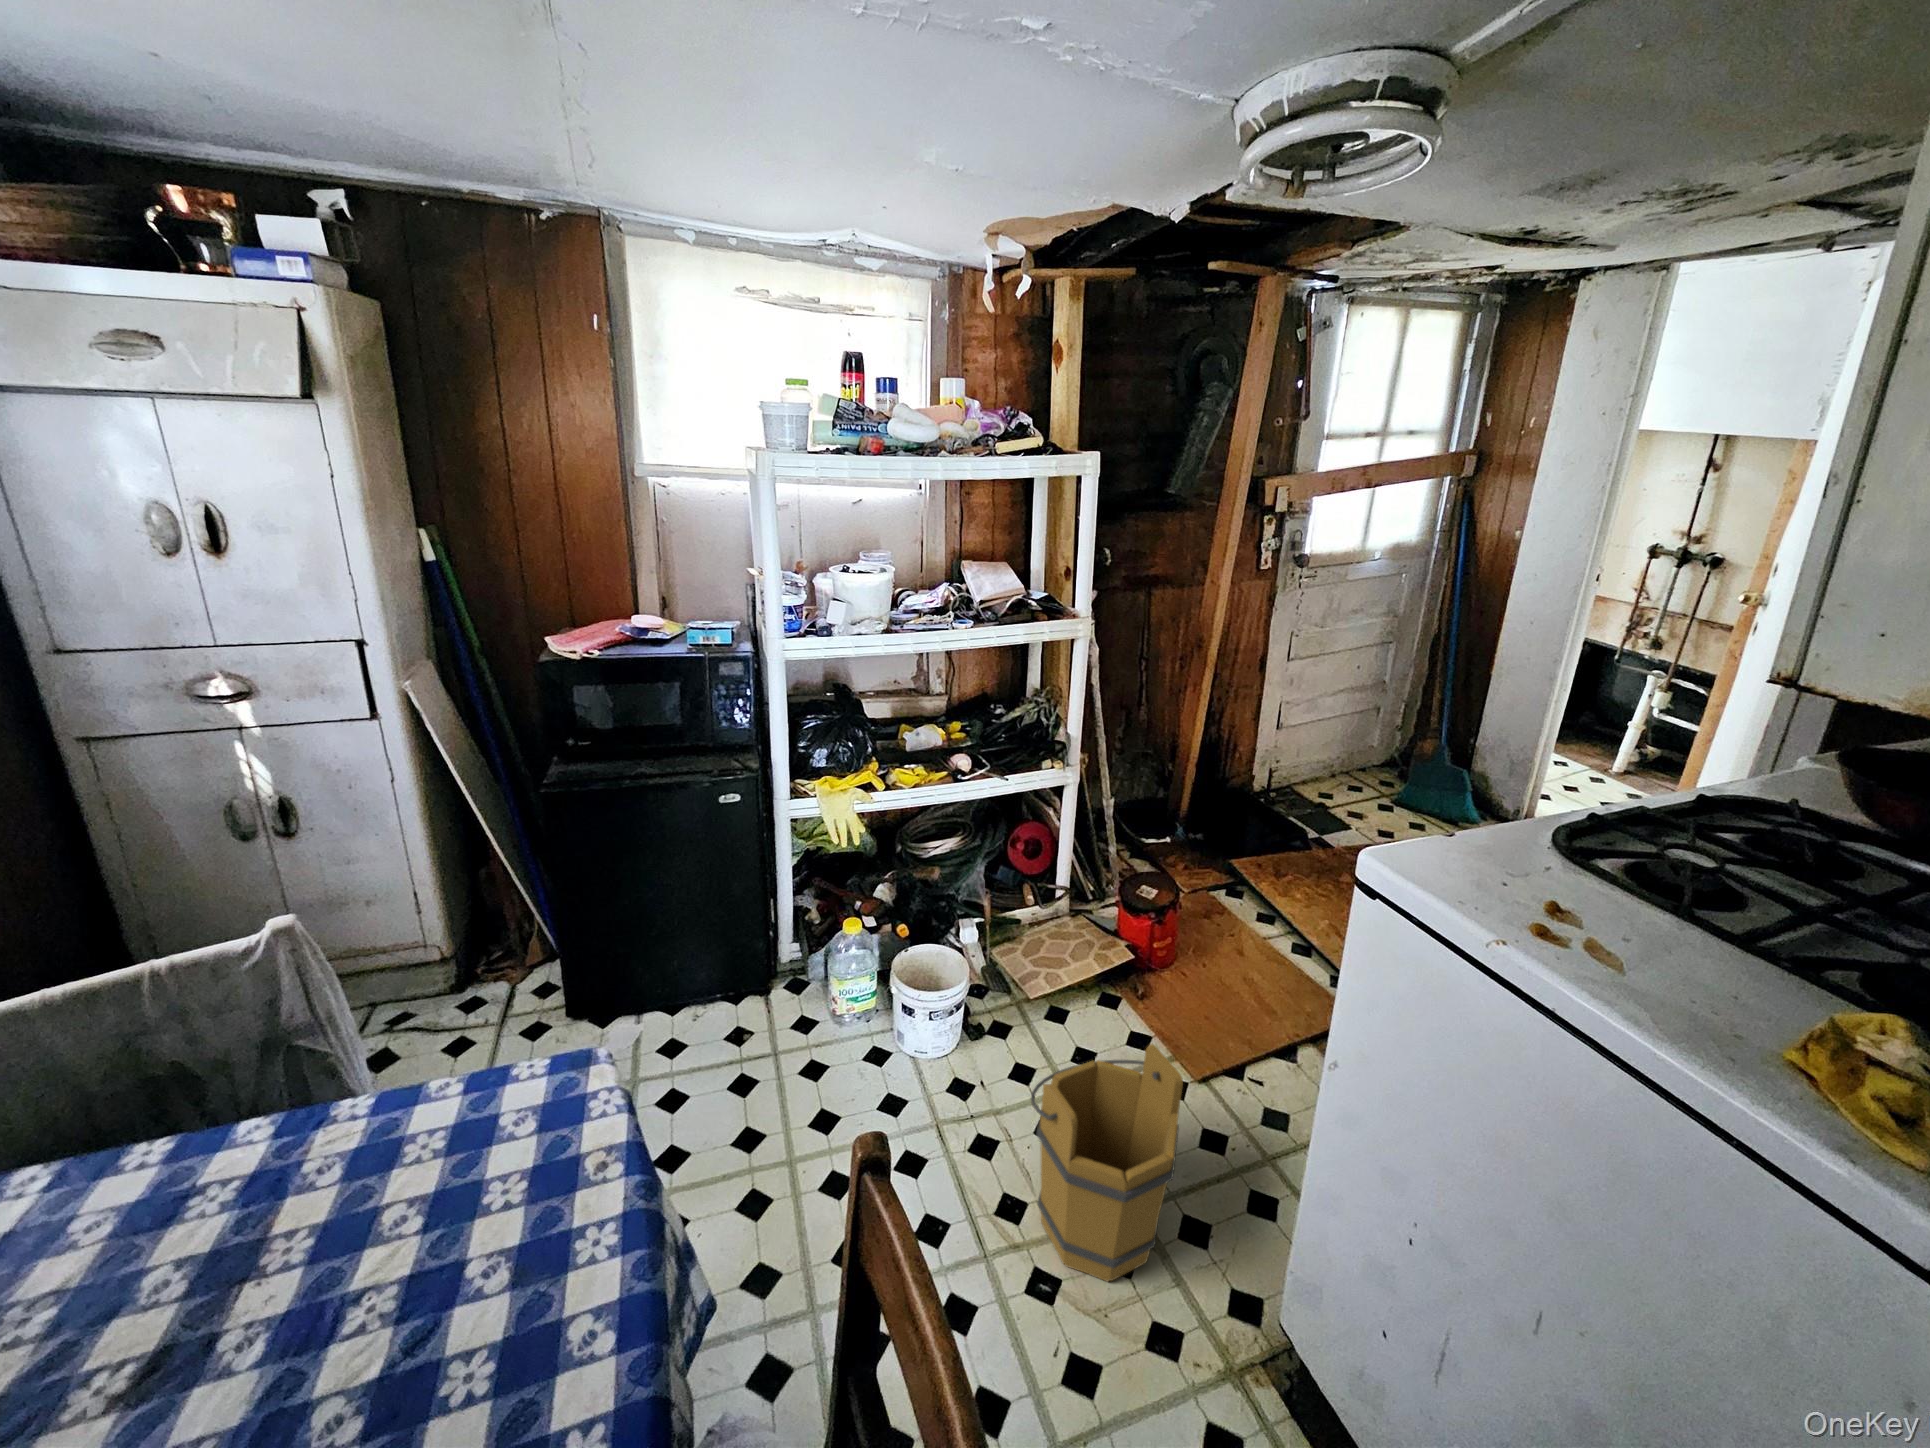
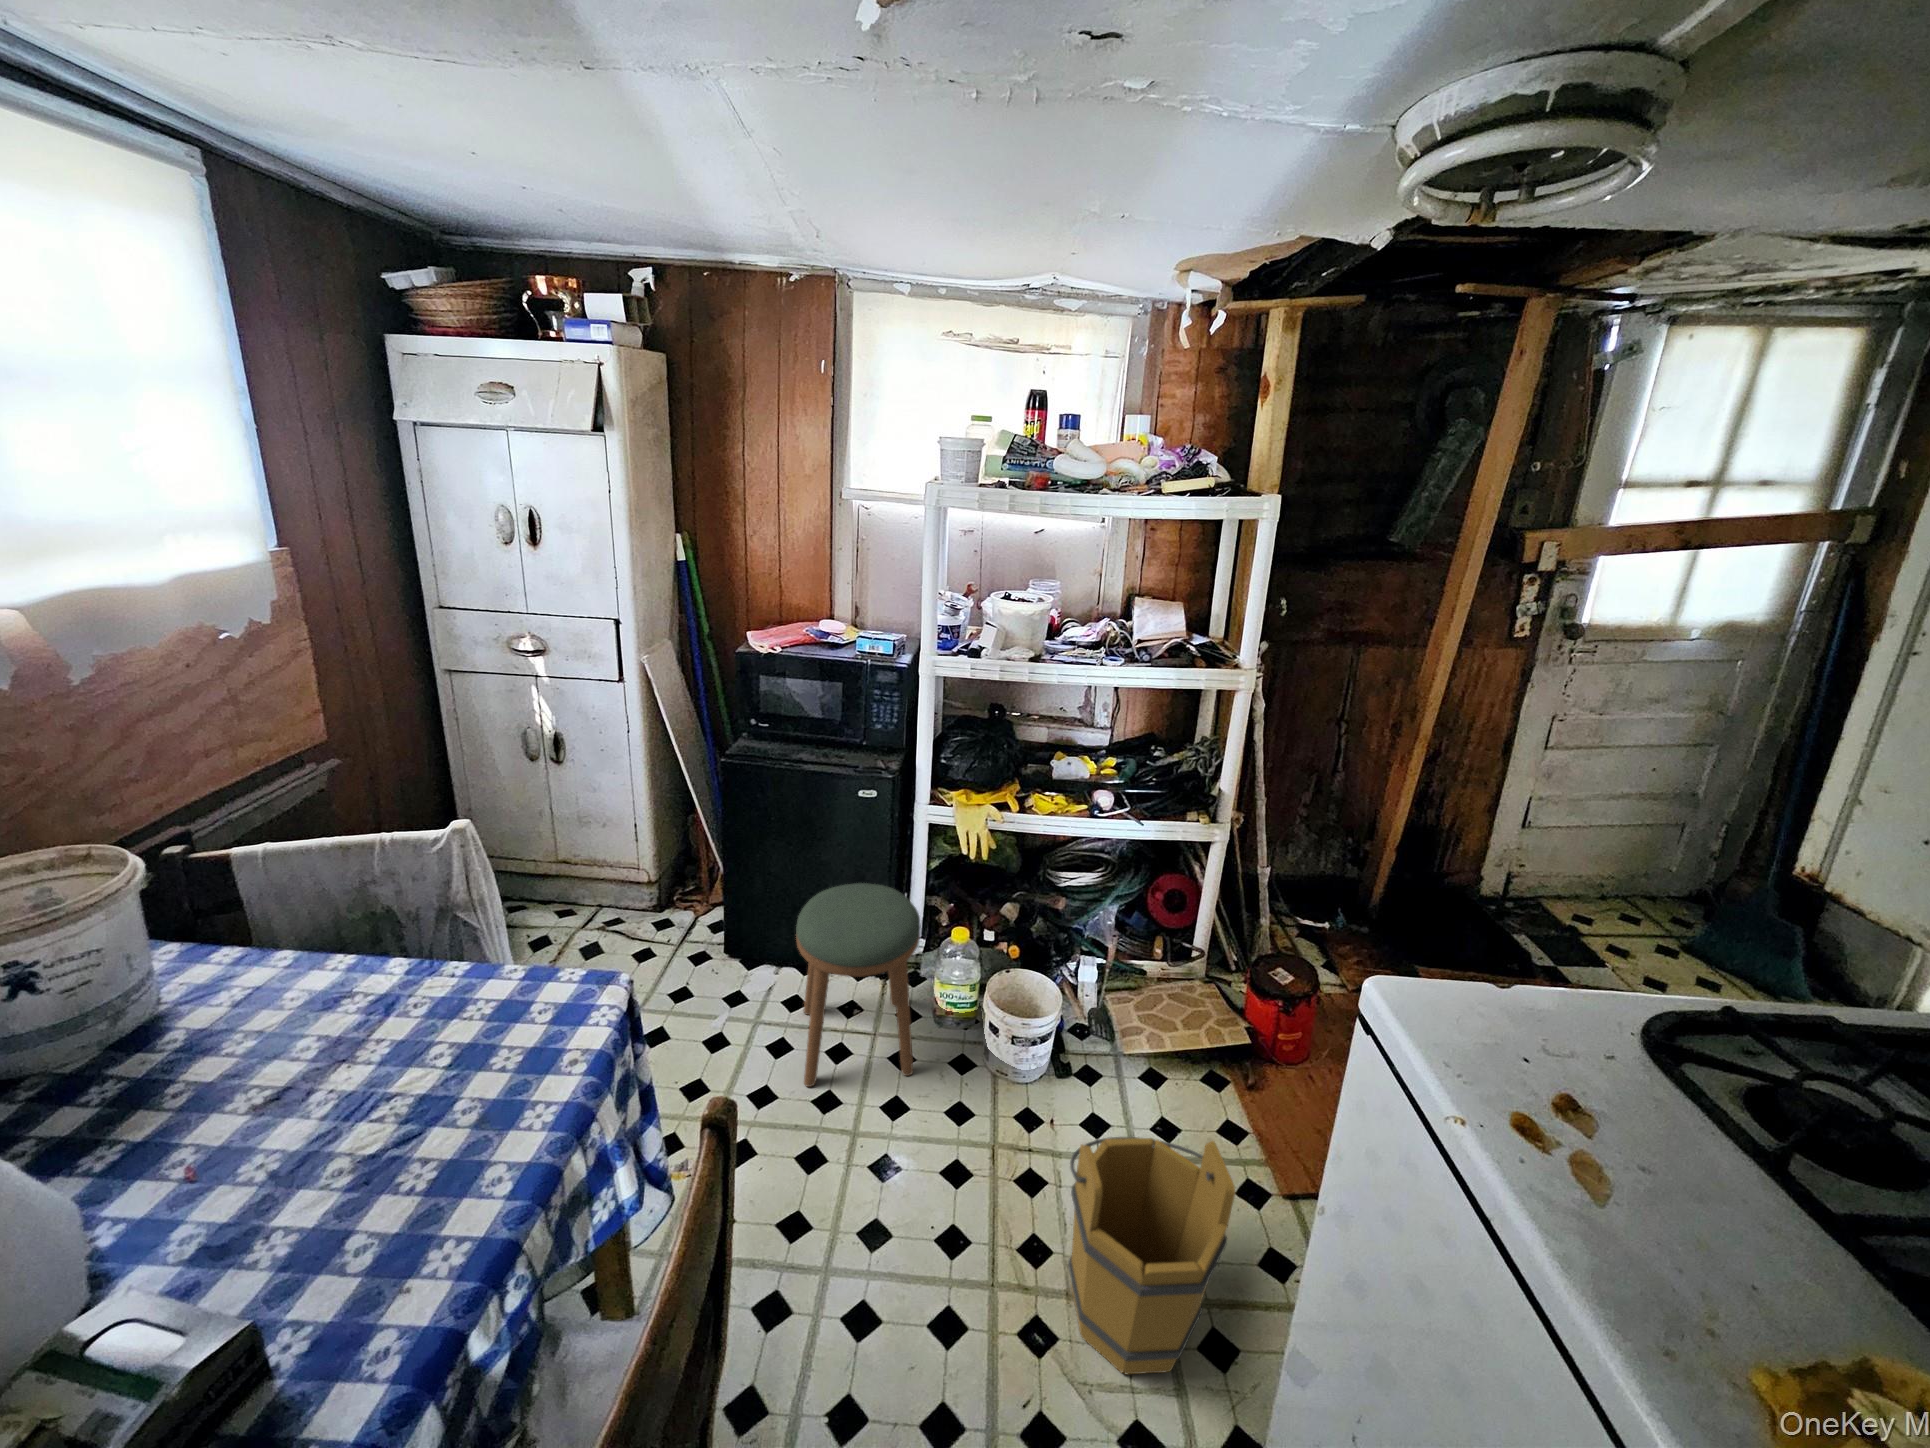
stool: none [676,893,828,1129] -> present [796,883,920,1087]

